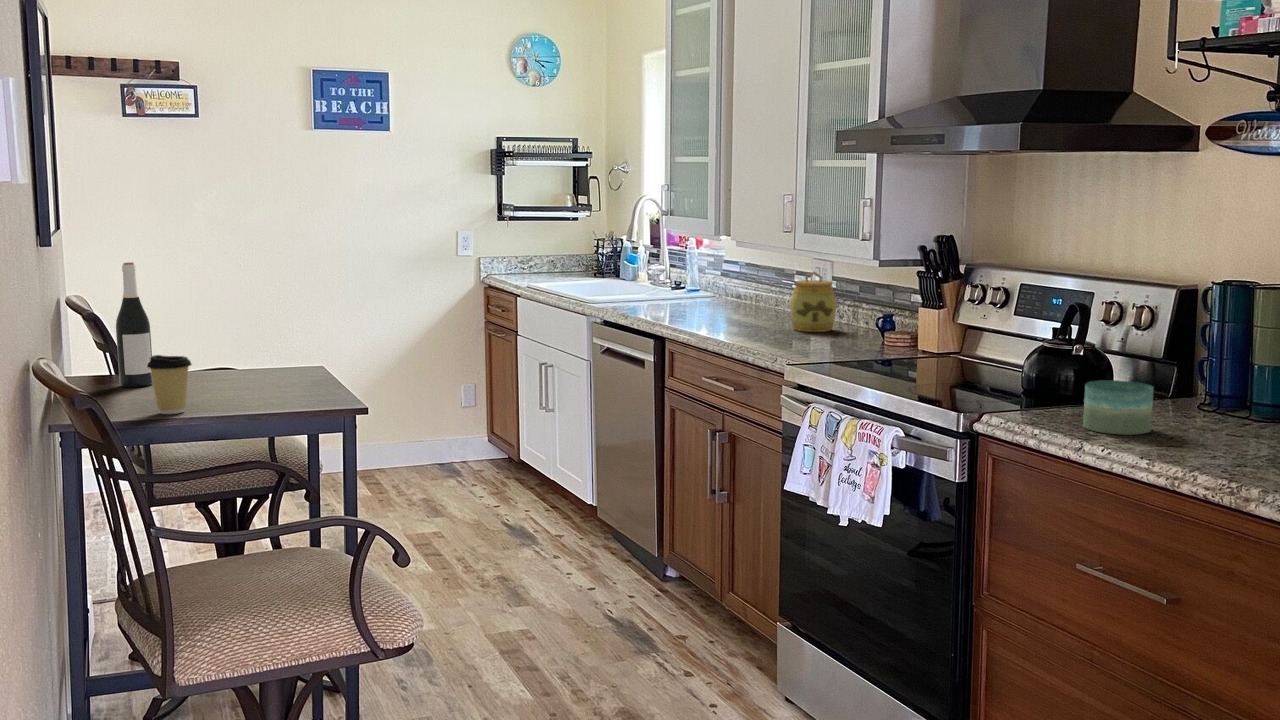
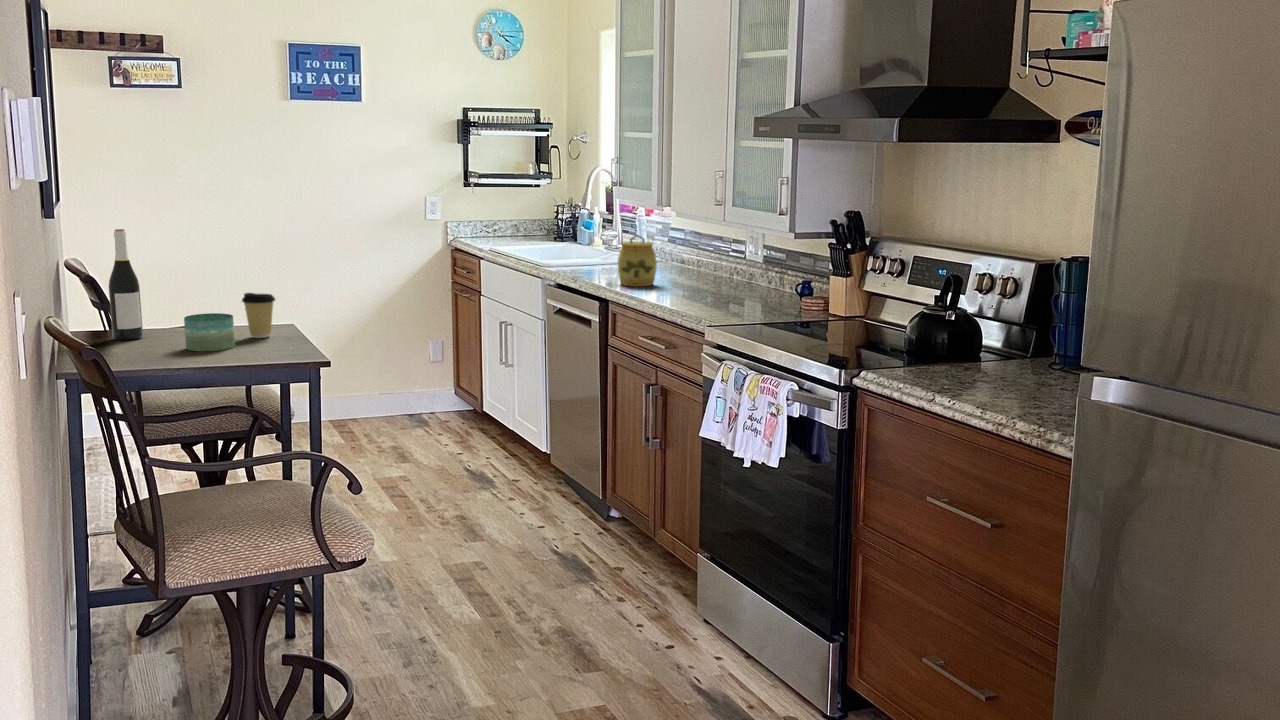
jar: present [790,272,836,332] -> present [618,235,657,286]
coffee cup: present [147,355,192,414] -> present [242,293,275,338]
candle: present [1083,380,1154,435] -> present [184,313,235,351]

